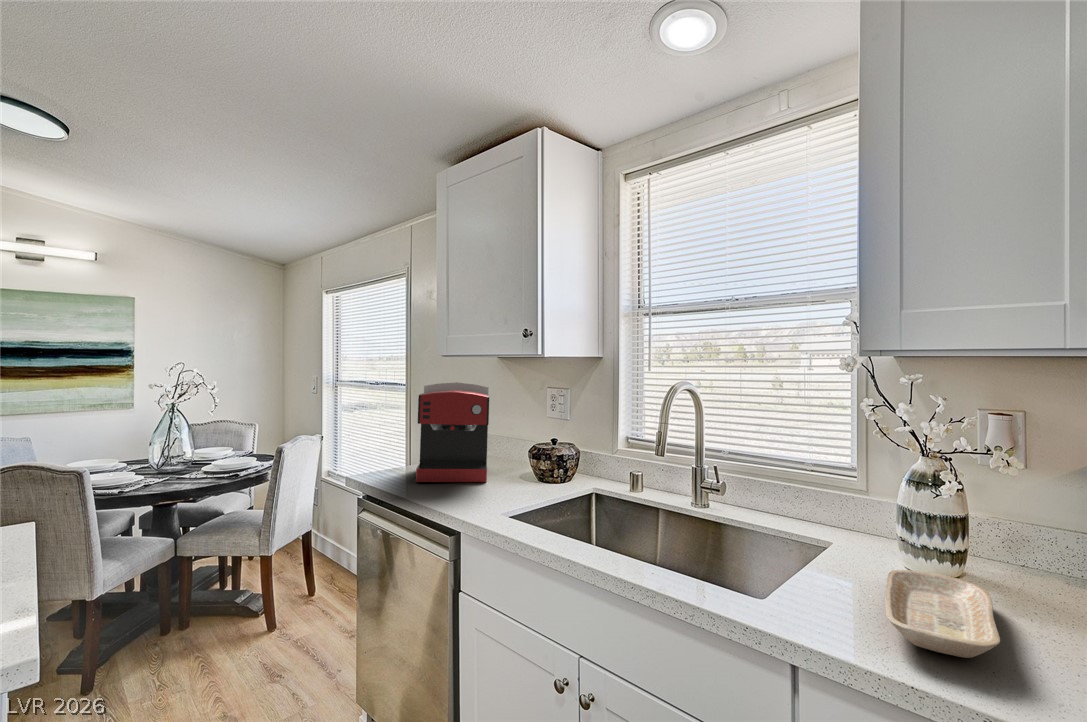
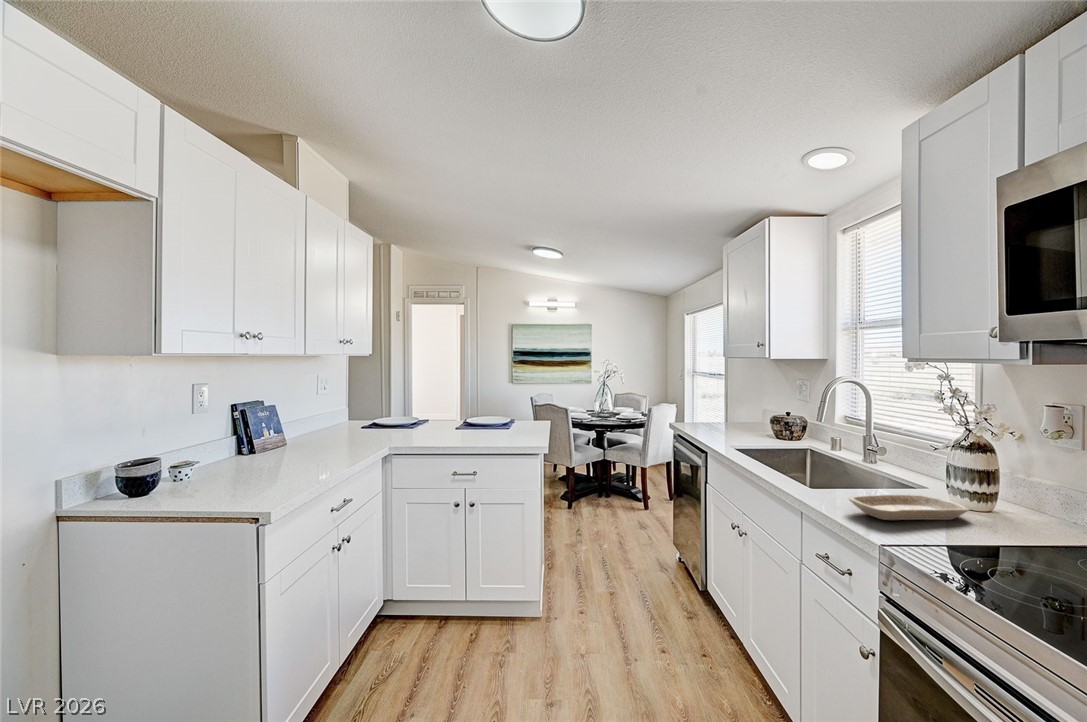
coffee maker: present [416,382,489,482] -> none [701,374,755,434]

